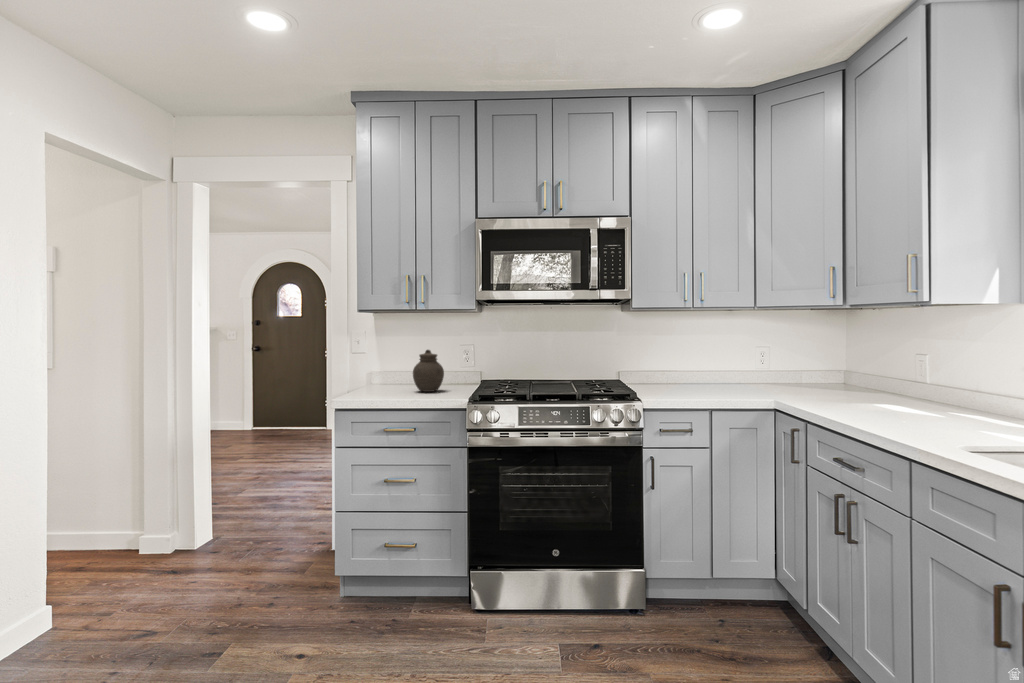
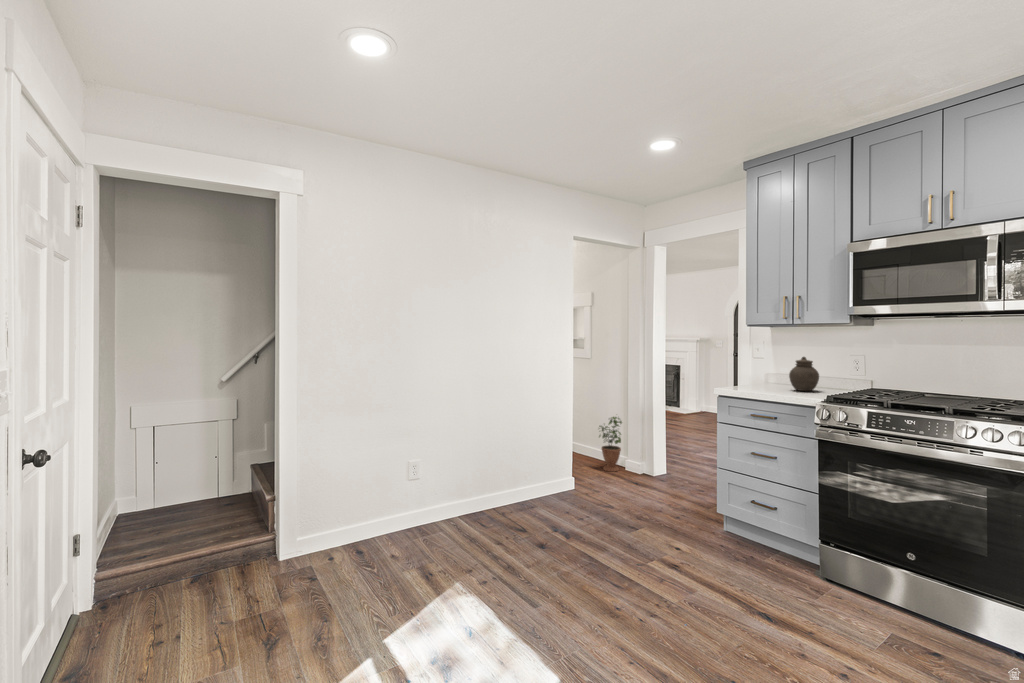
potted plant: none [80,462,132,567] -> present [599,417,622,472]

